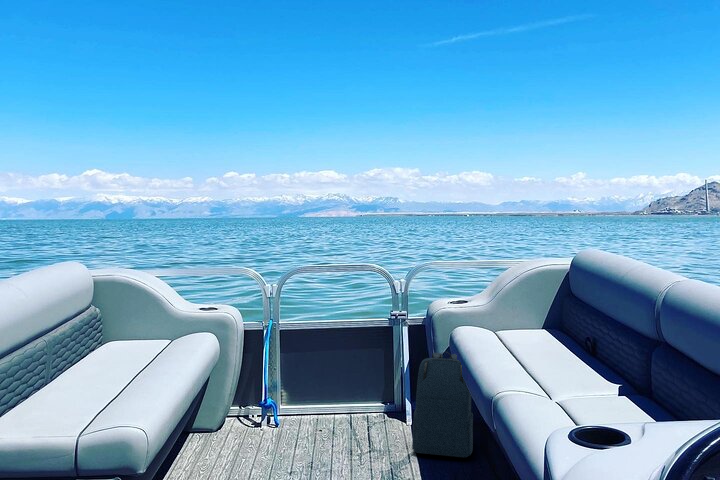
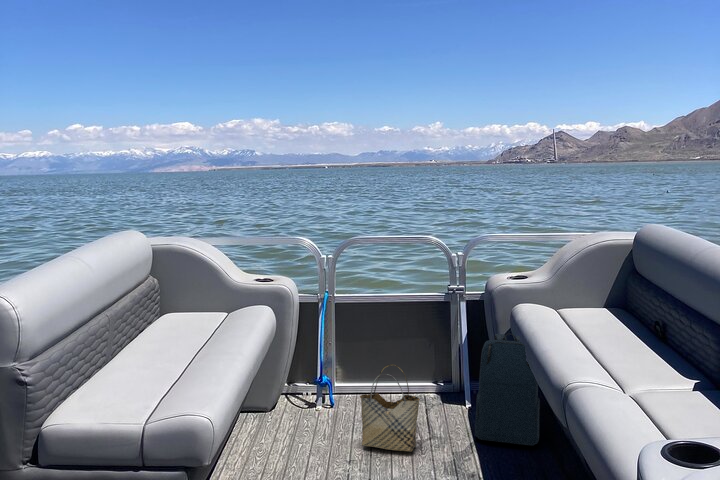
woven basket: none [302,380,359,463] -> present [360,364,420,452]

